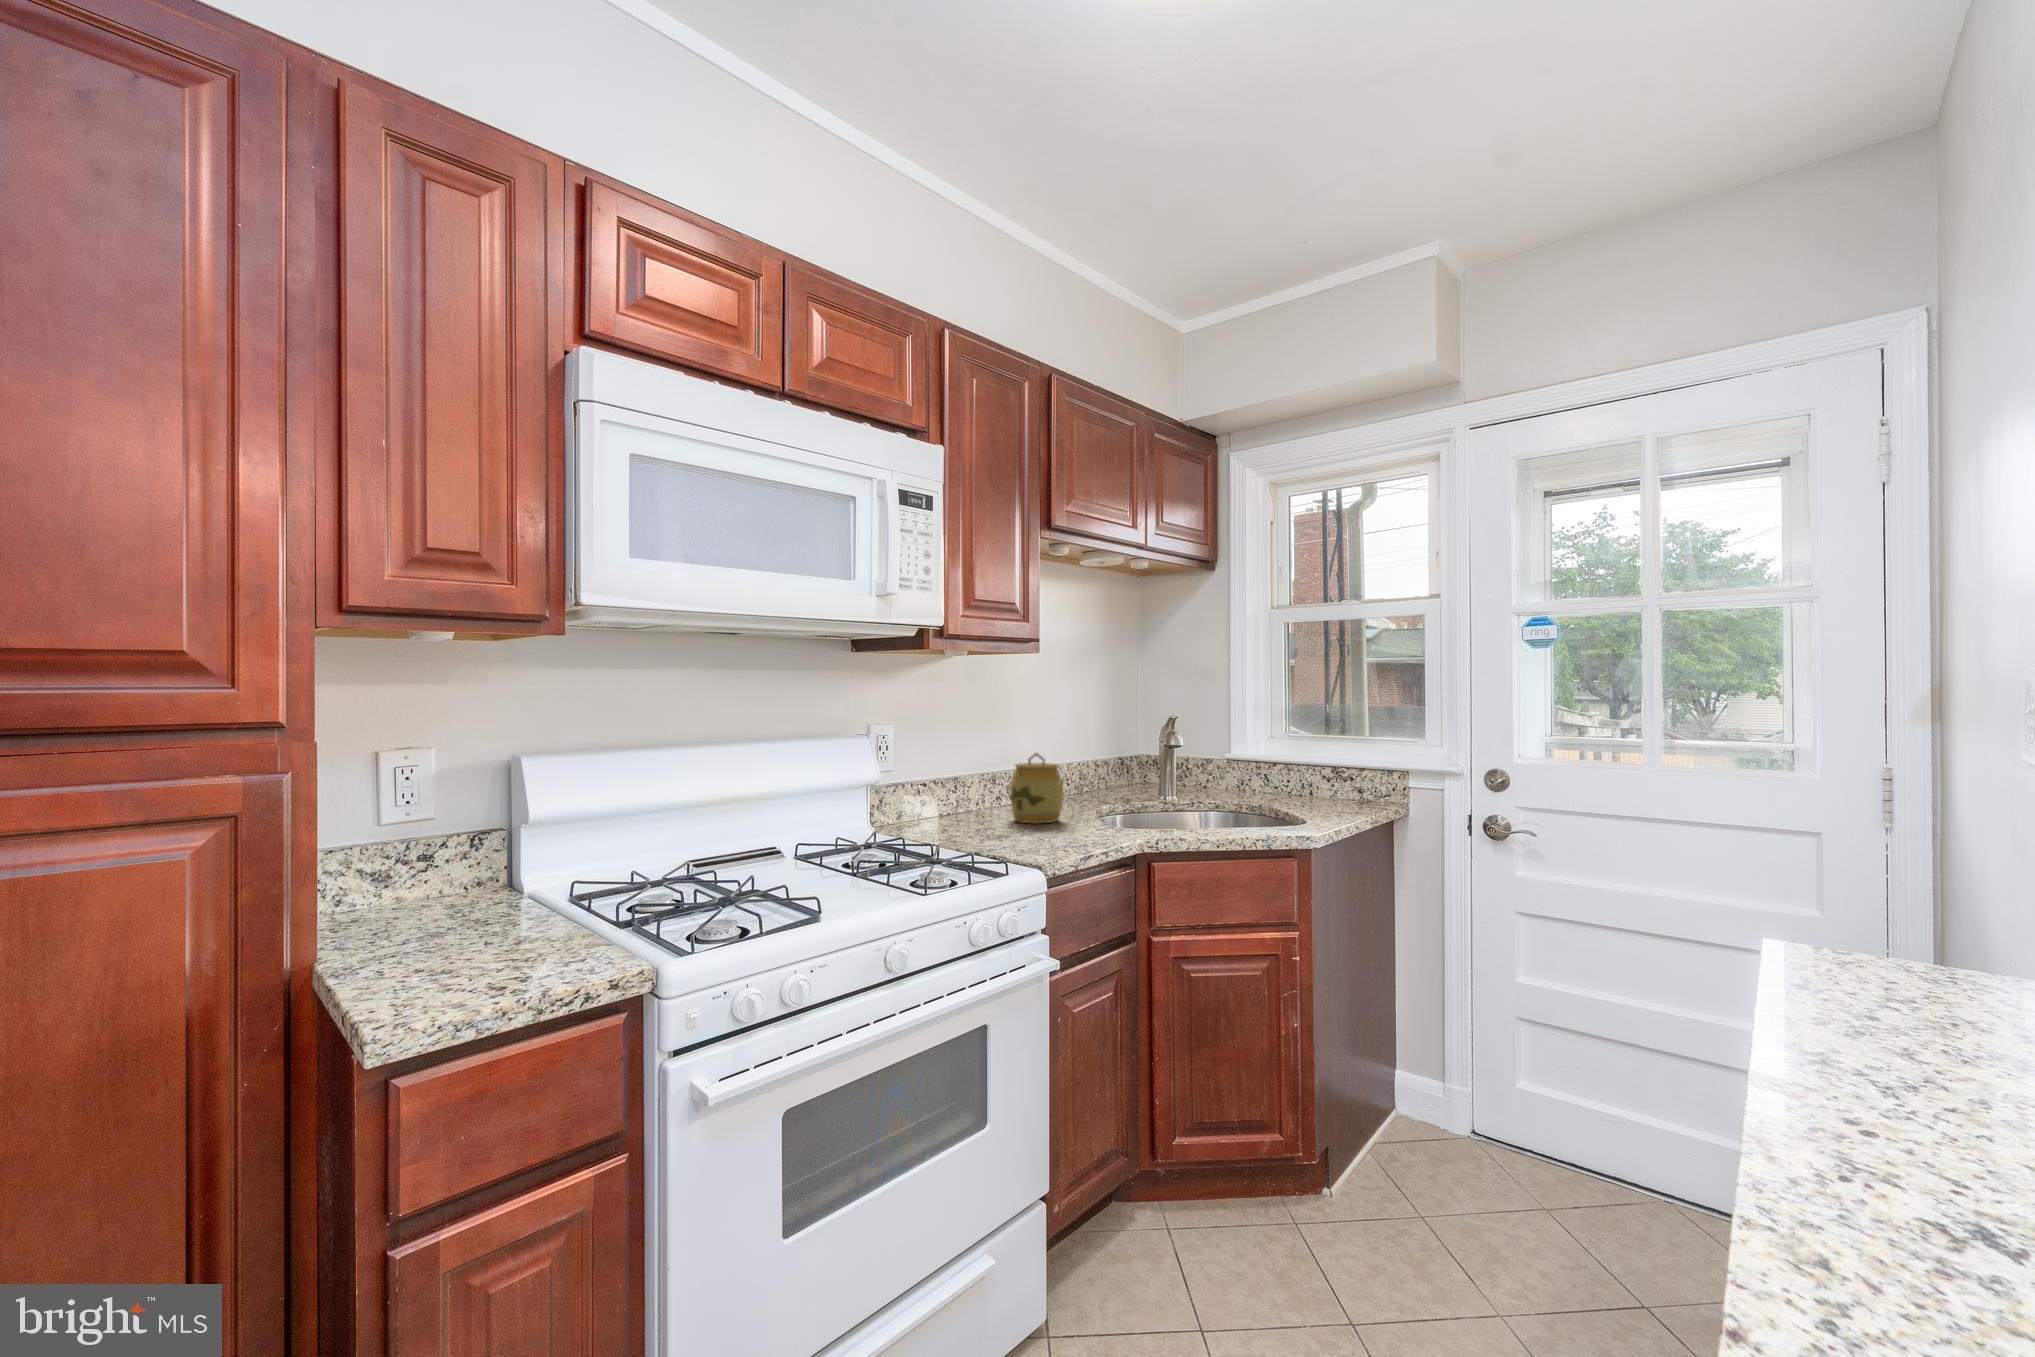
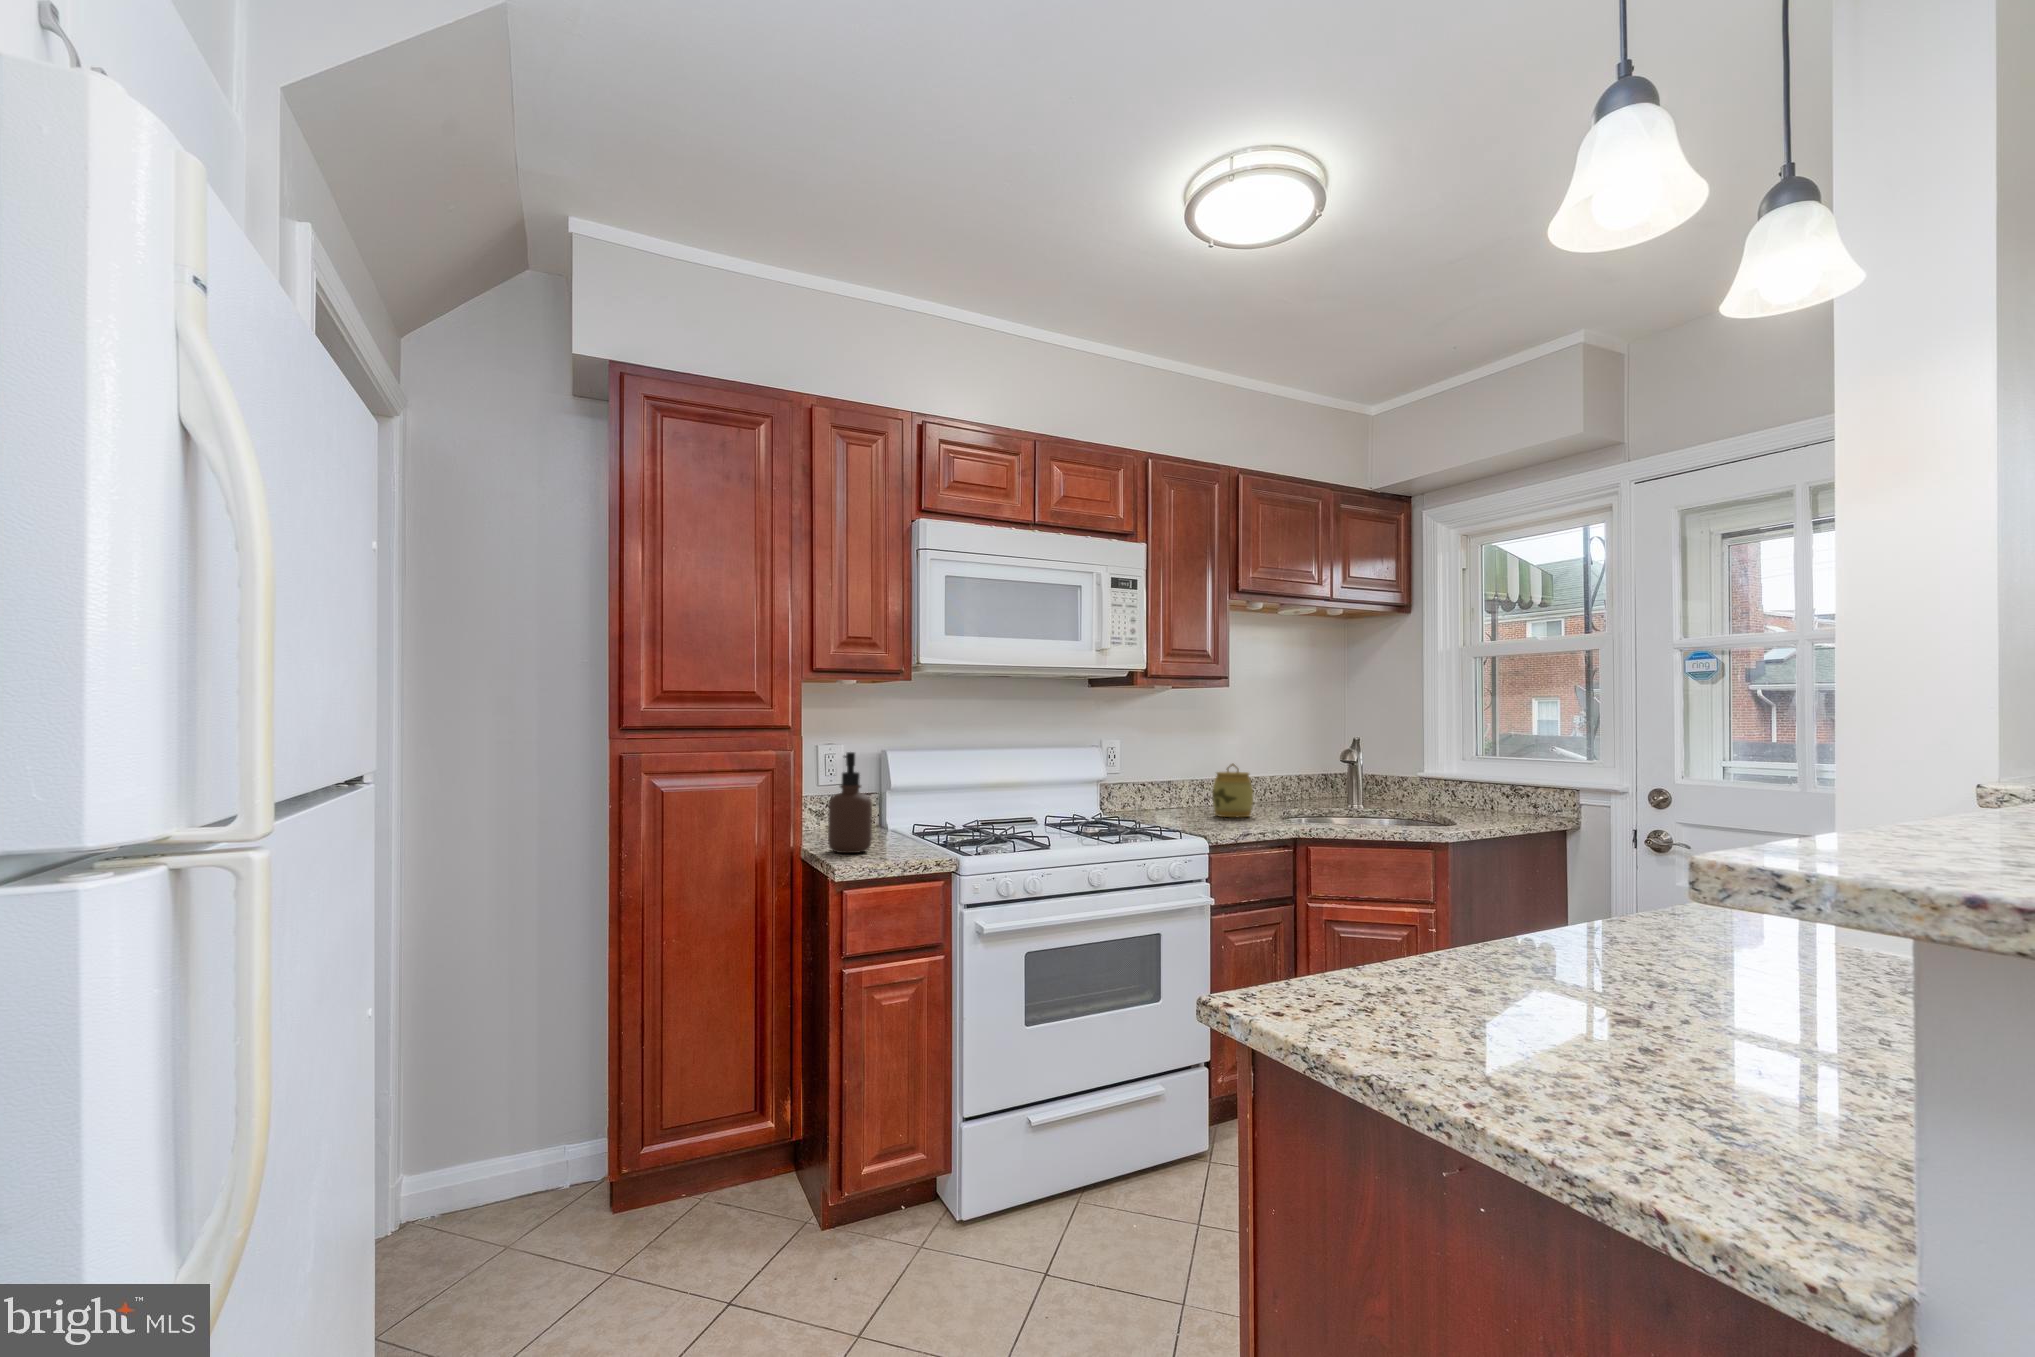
soap dispenser: none [369,774,471,981] -> present [828,752,872,853]

